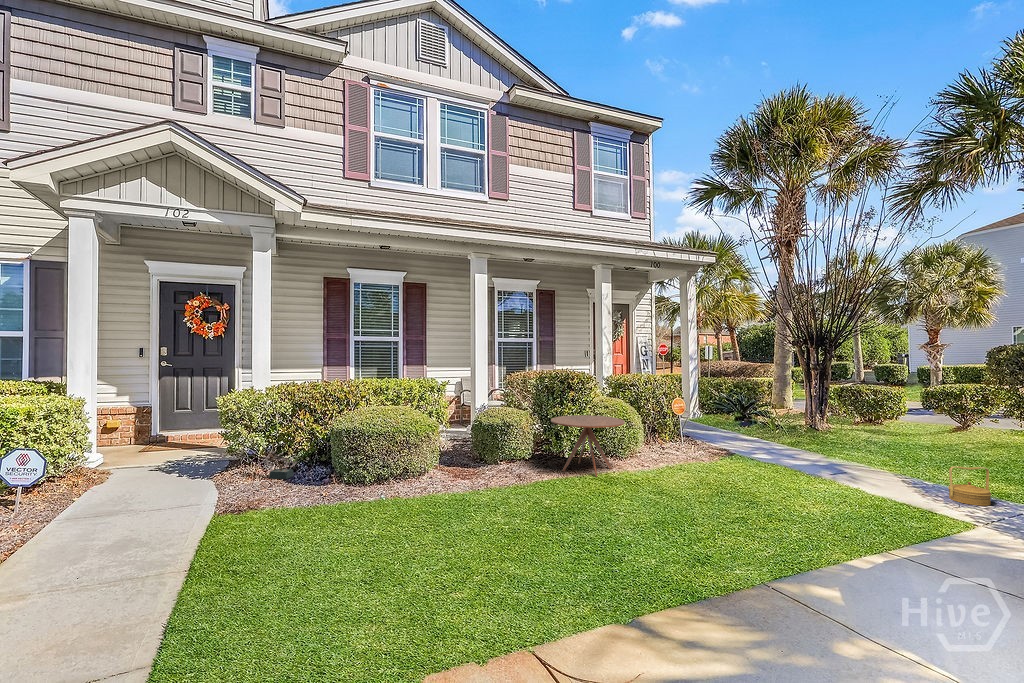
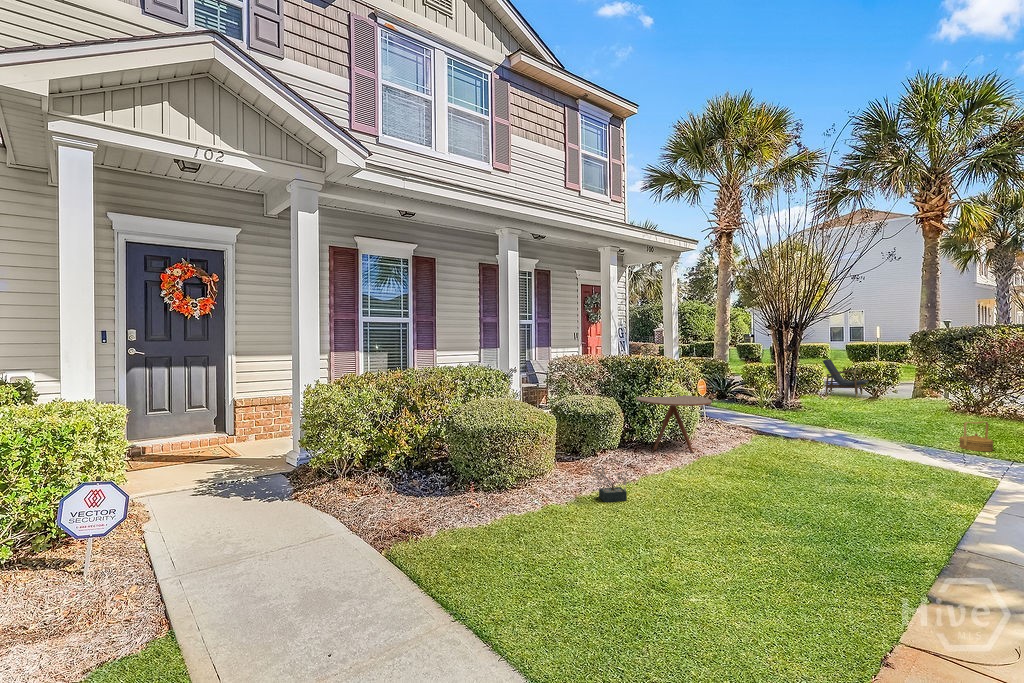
lounge chair: none [889,385,953,433] -> present [823,359,868,398]
decorative plant: present [265,451,296,479] -> present [591,466,631,502]

